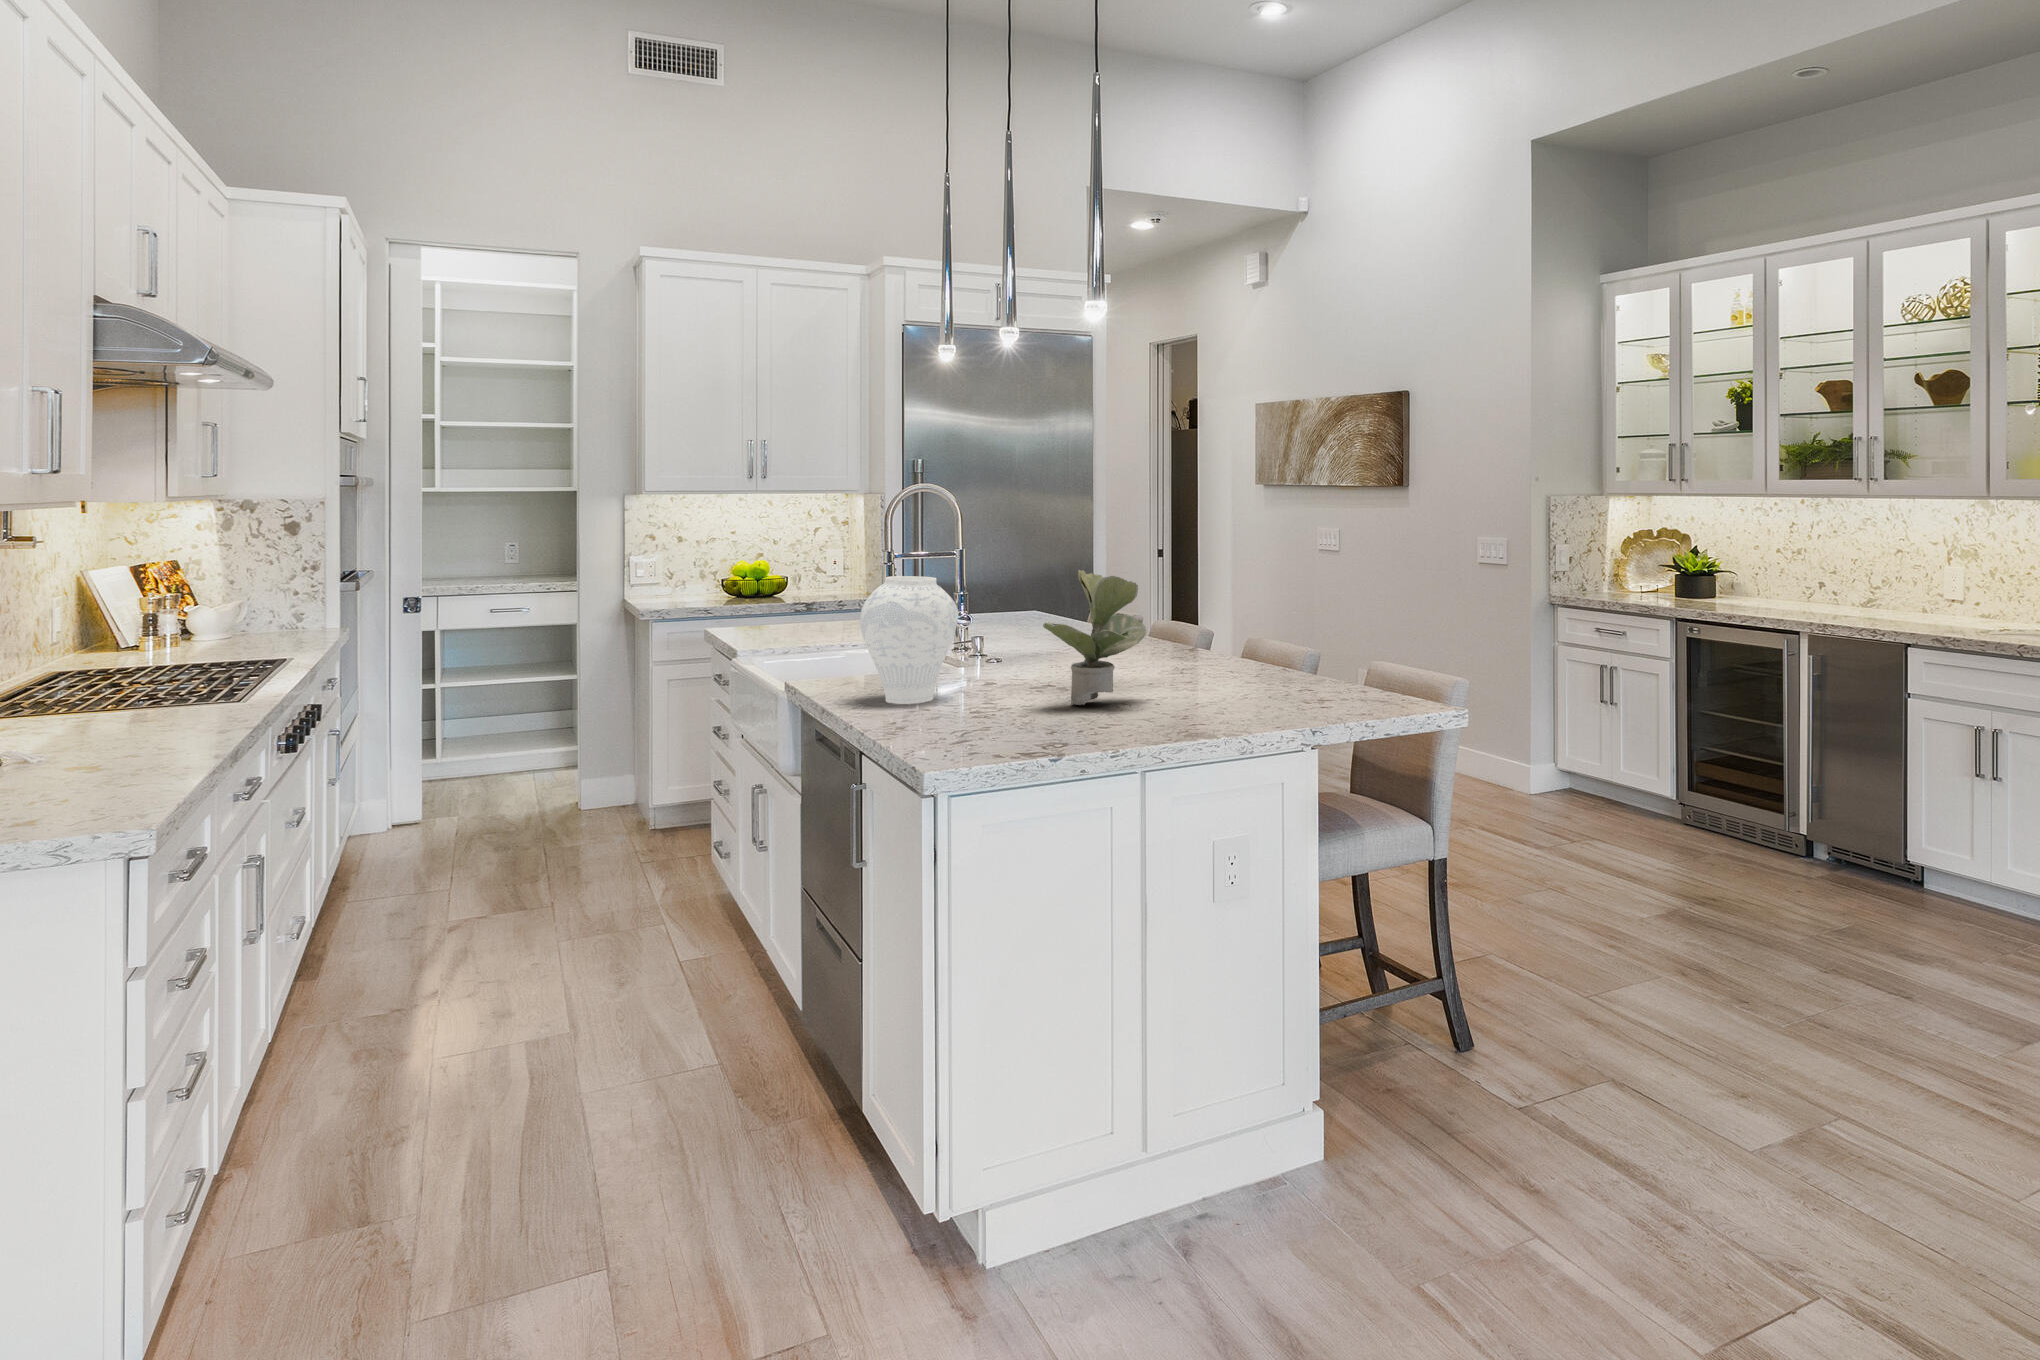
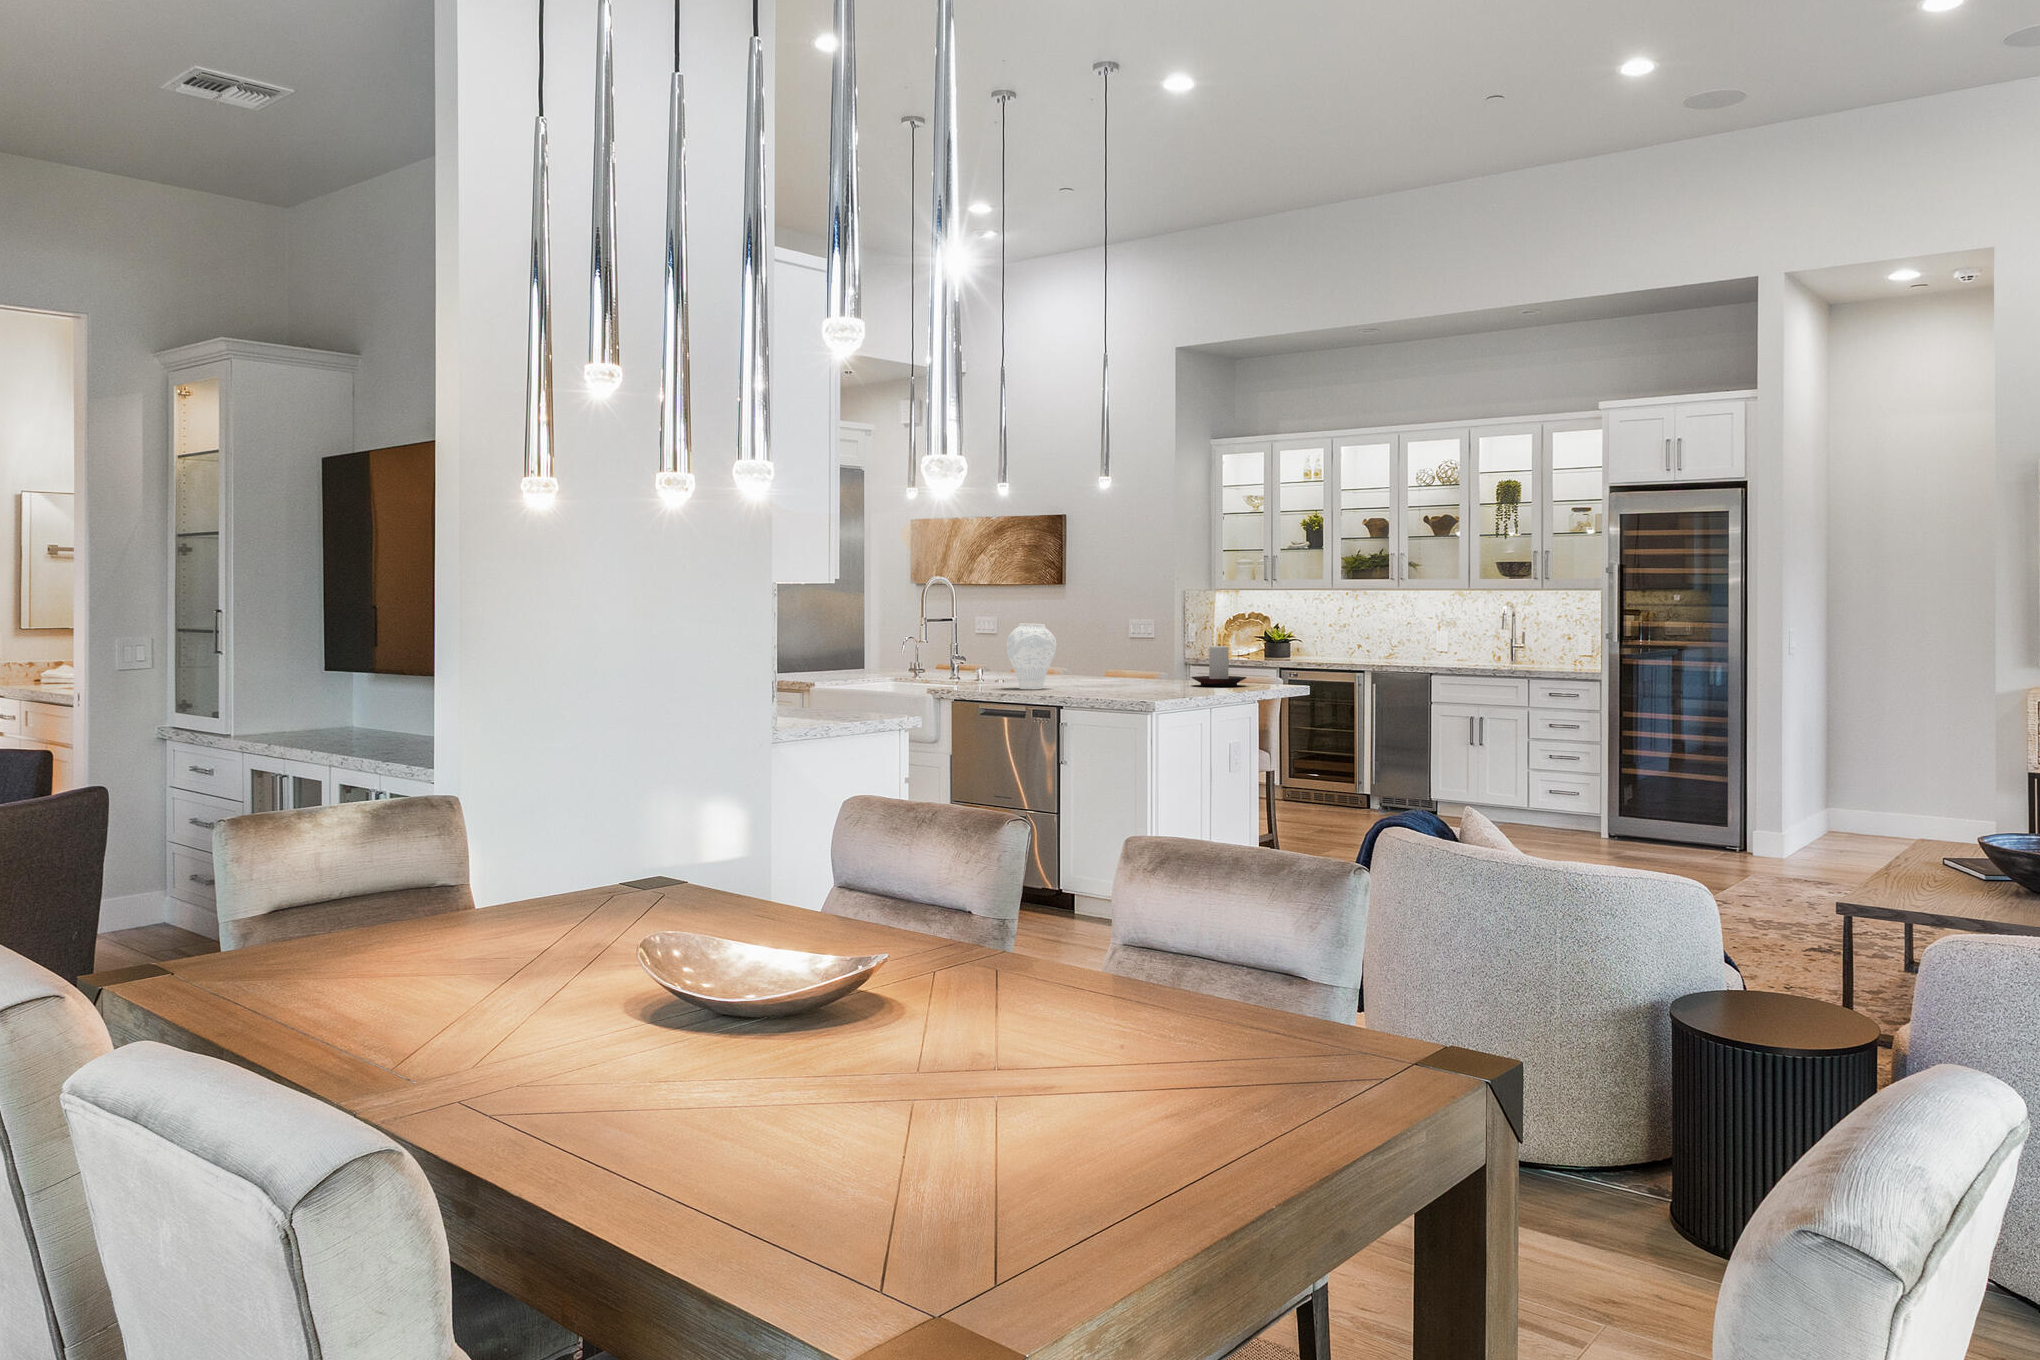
potted plant: present [1043,570,1146,705] -> none [1110,619,1155,688]
candle holder: none [1235,619,1347,708] -> present [1191,646,1246,686]

